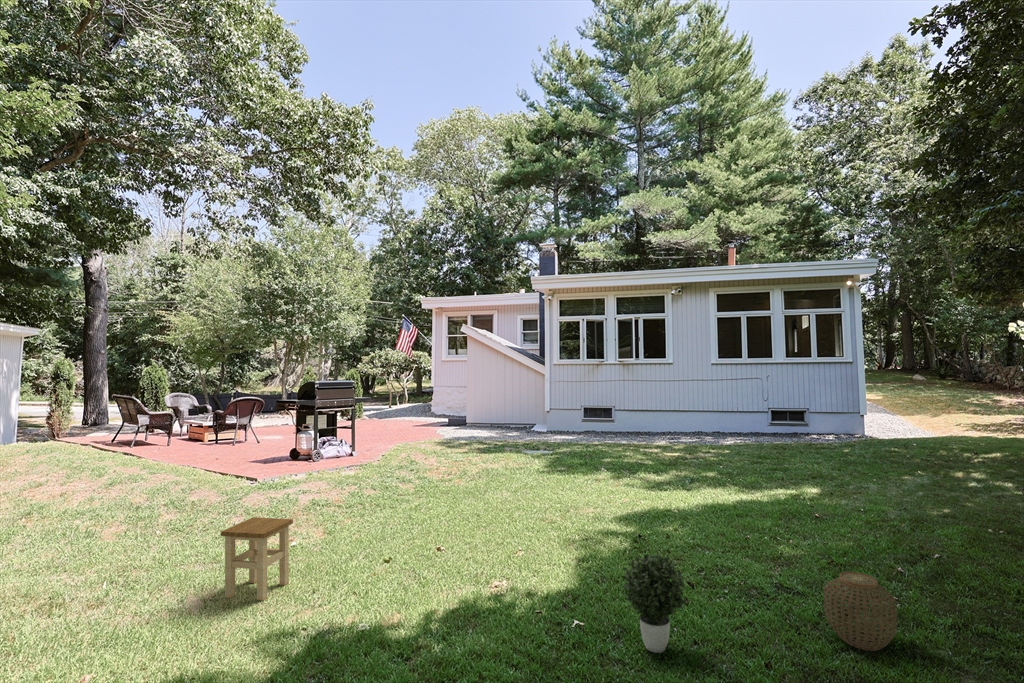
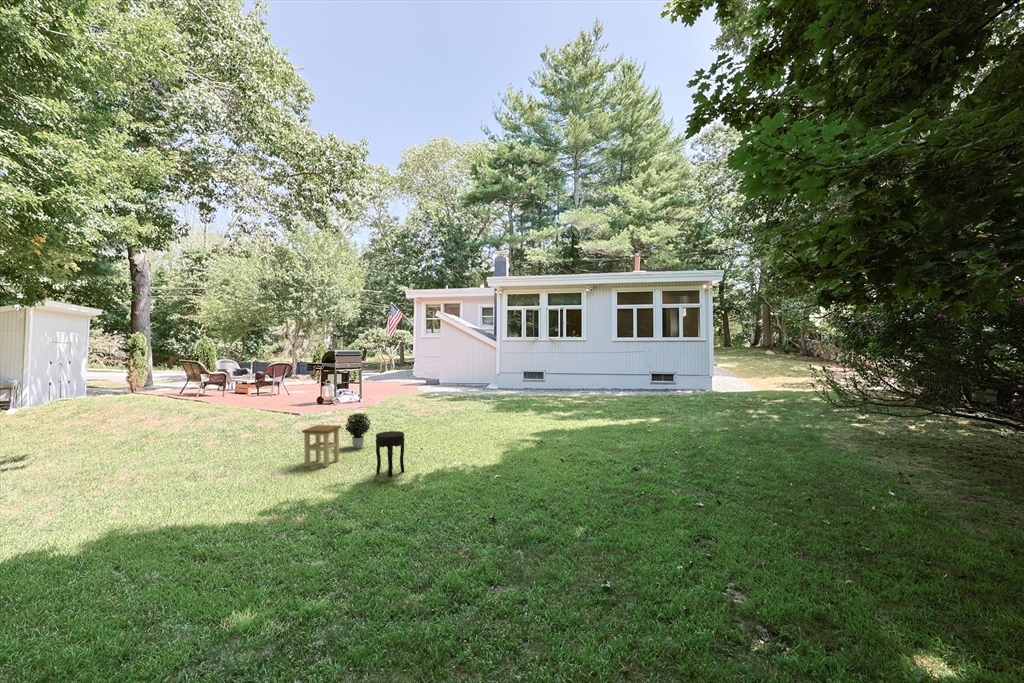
side table: none [345,537,399,632] -> present [376,431,404,477]
potted plant: present [622,554,688,653] -> present [345,413,370,449]
woven basket: present [824,572,897,651] -> none [619,442,650,477]

